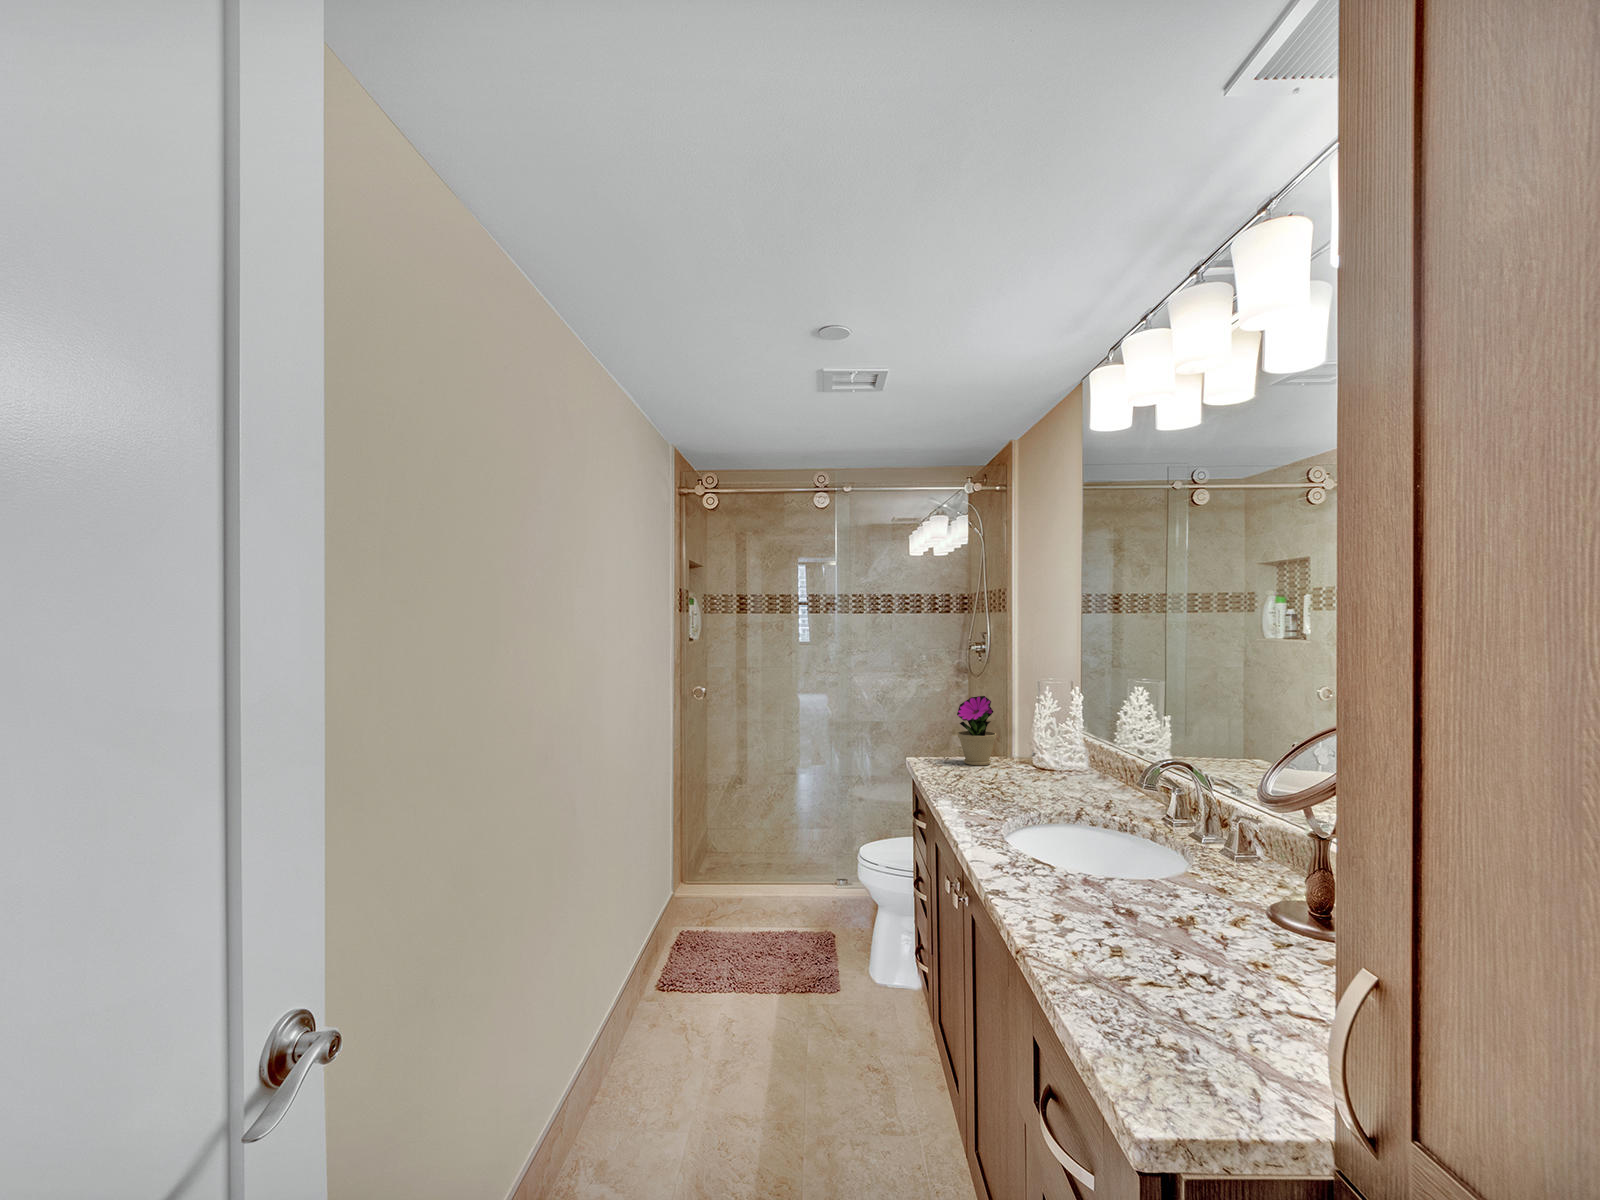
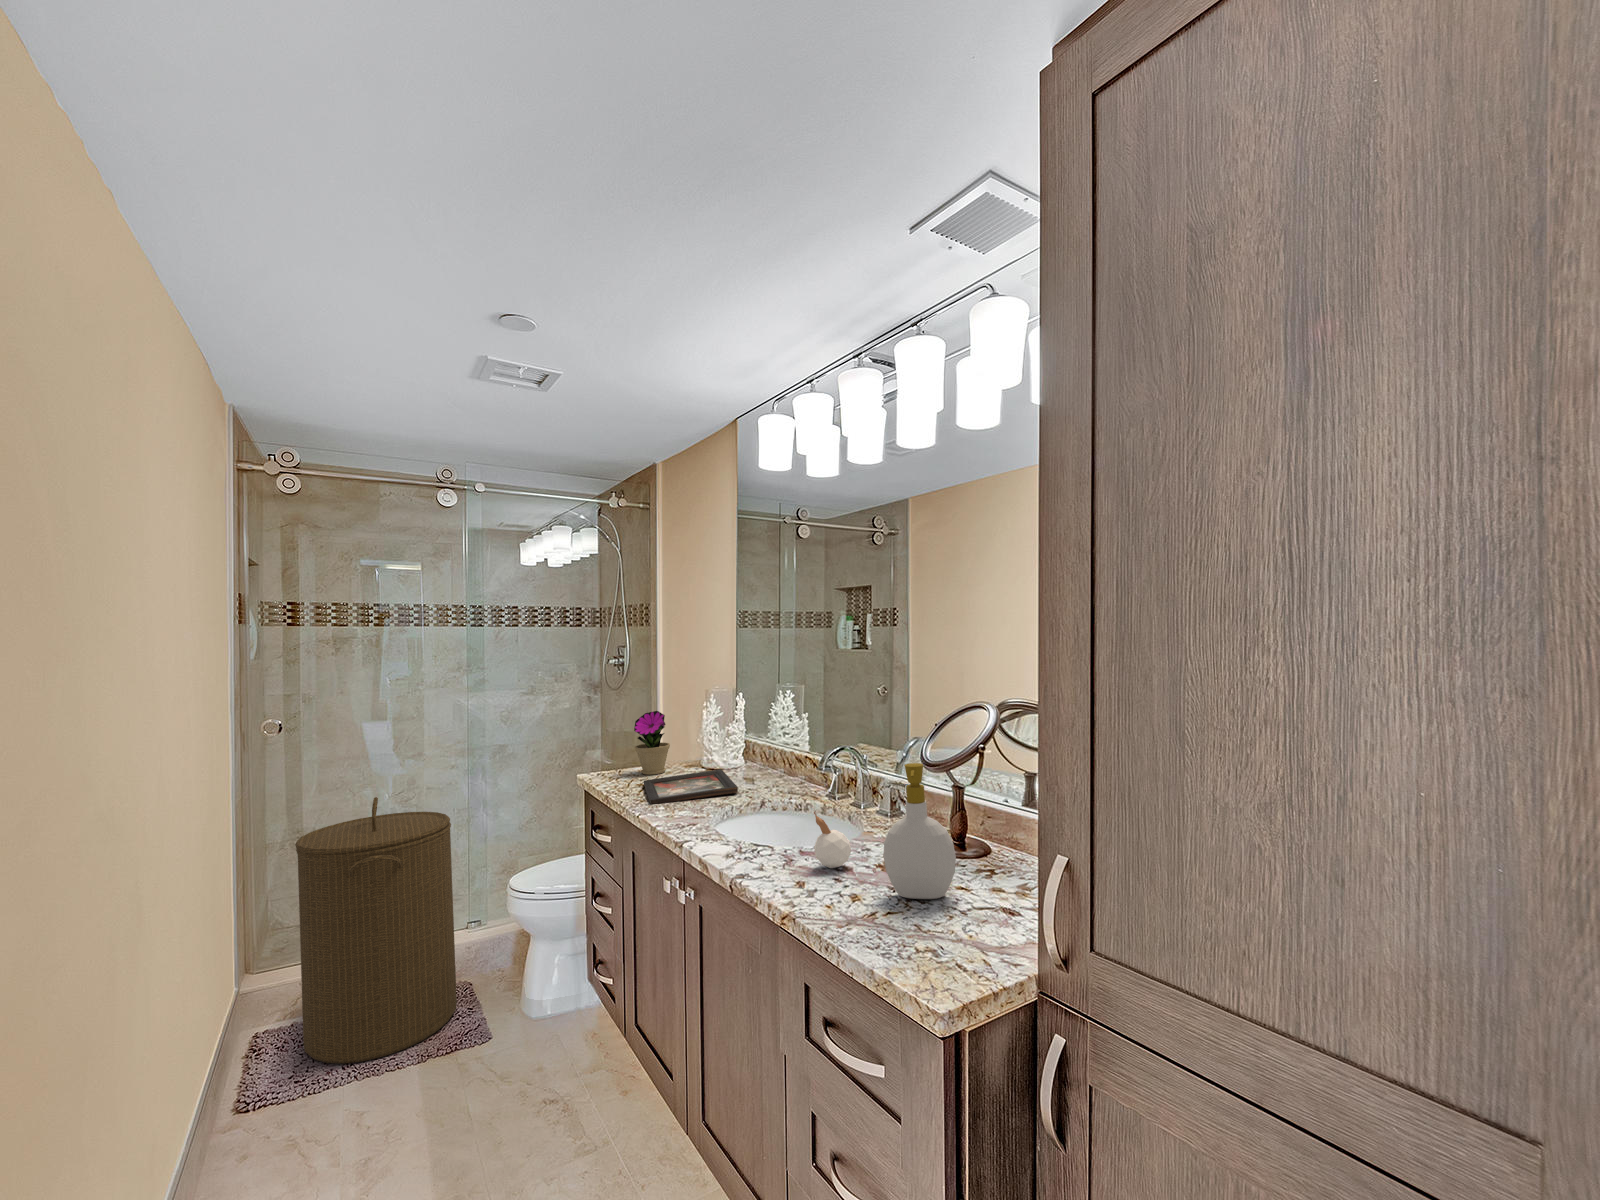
laundry hamper: none [660,749,784,986] -> present [295,797,457,1064]
decorative tray: none [951,770,1054,799] -> present [644,769,738,804]
soap bottle: none [1160,789,1270,983] -> present [883,763,956,899]
candle: none [1089,824,1139,909] -> present [812,805,851,868]

